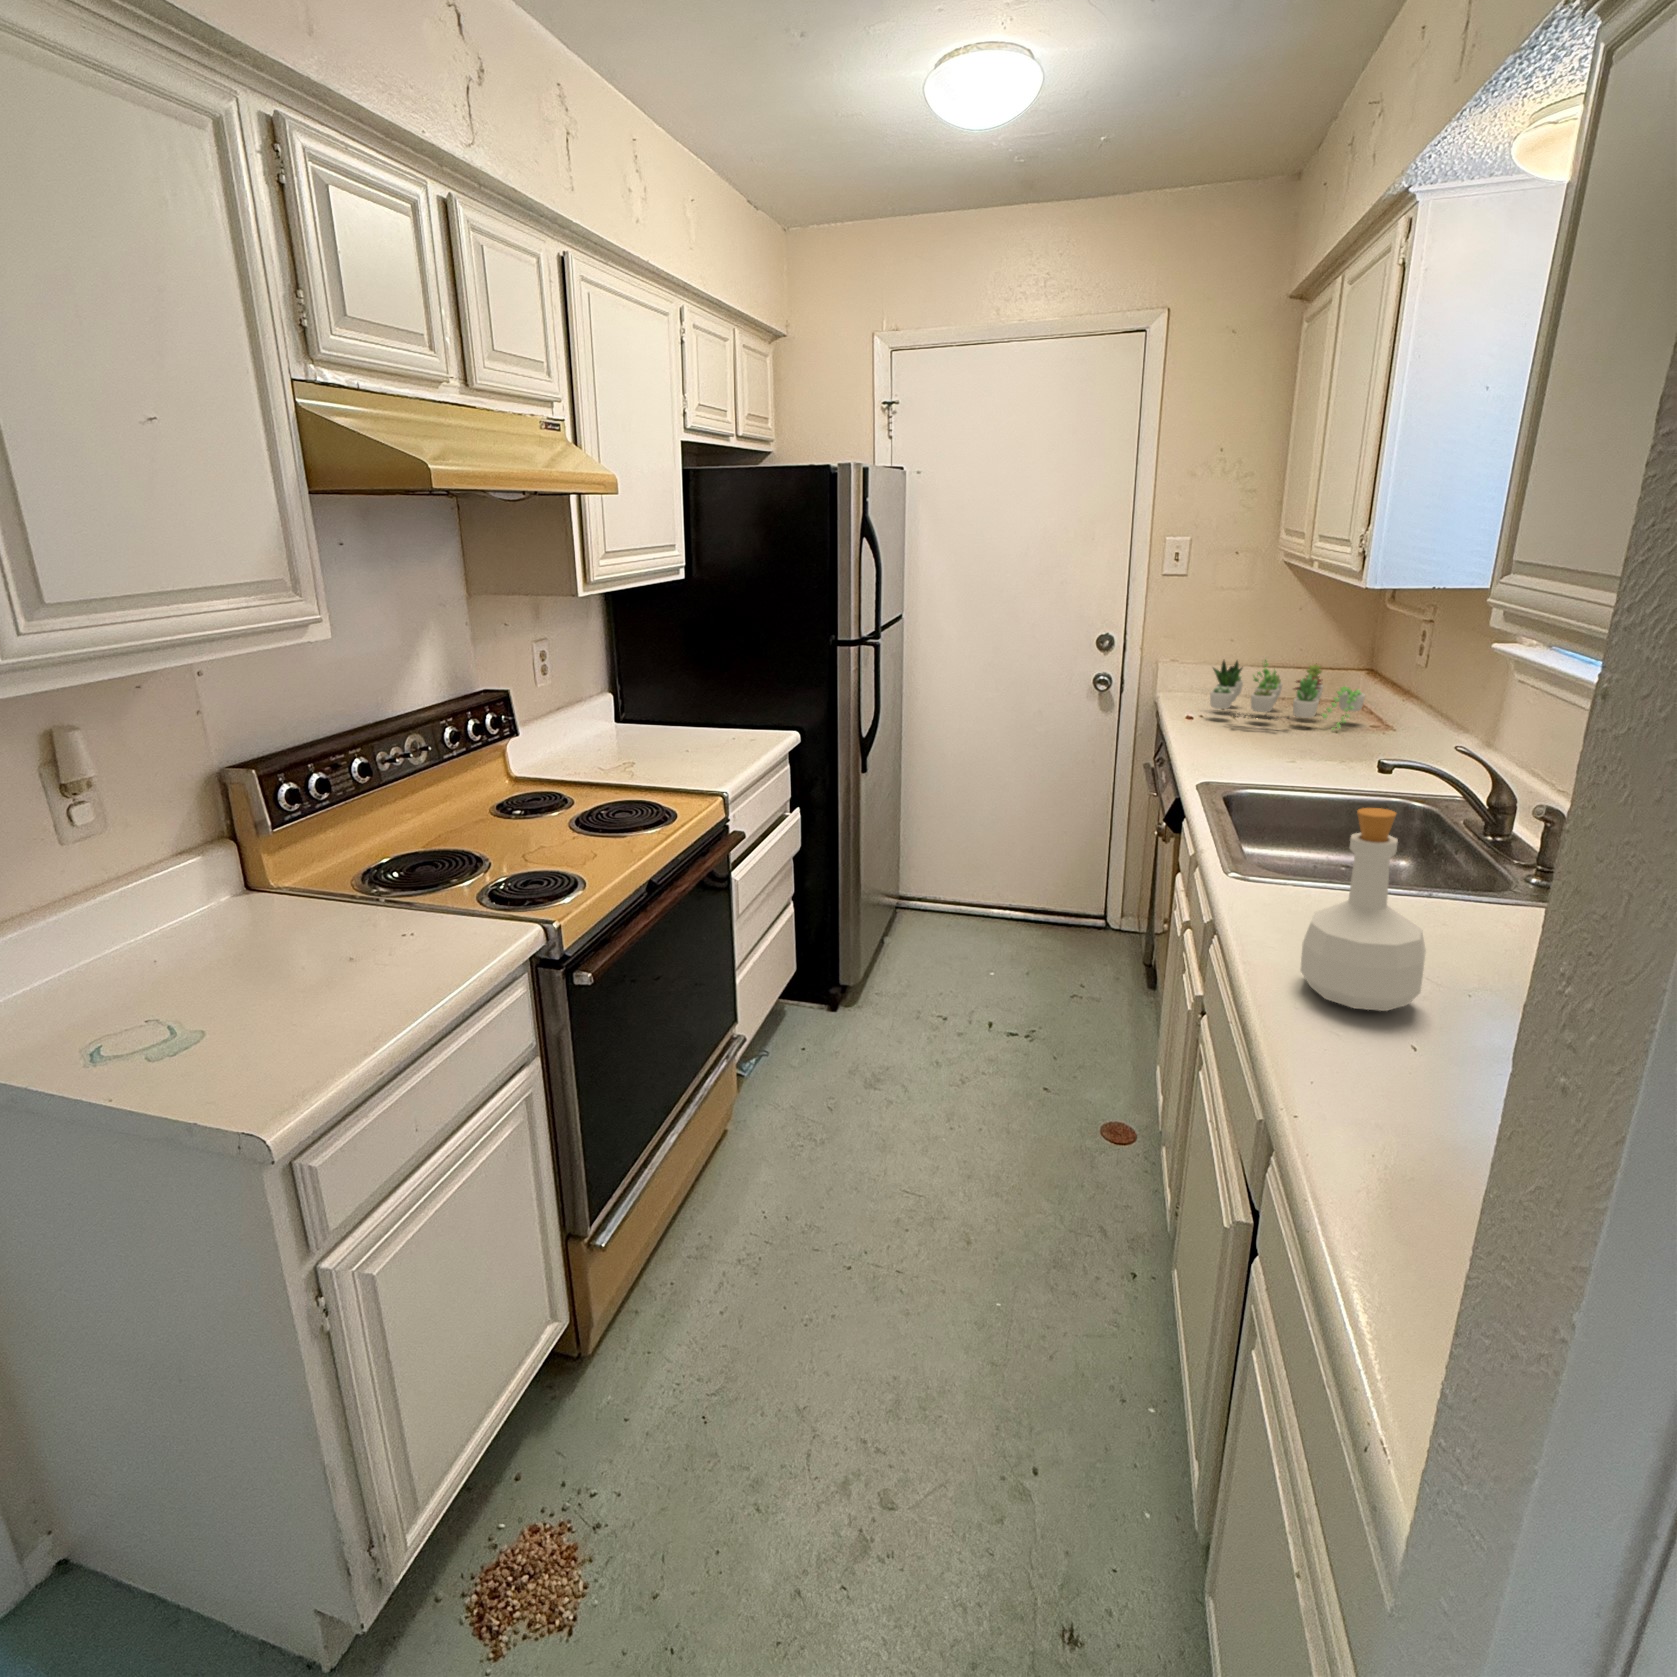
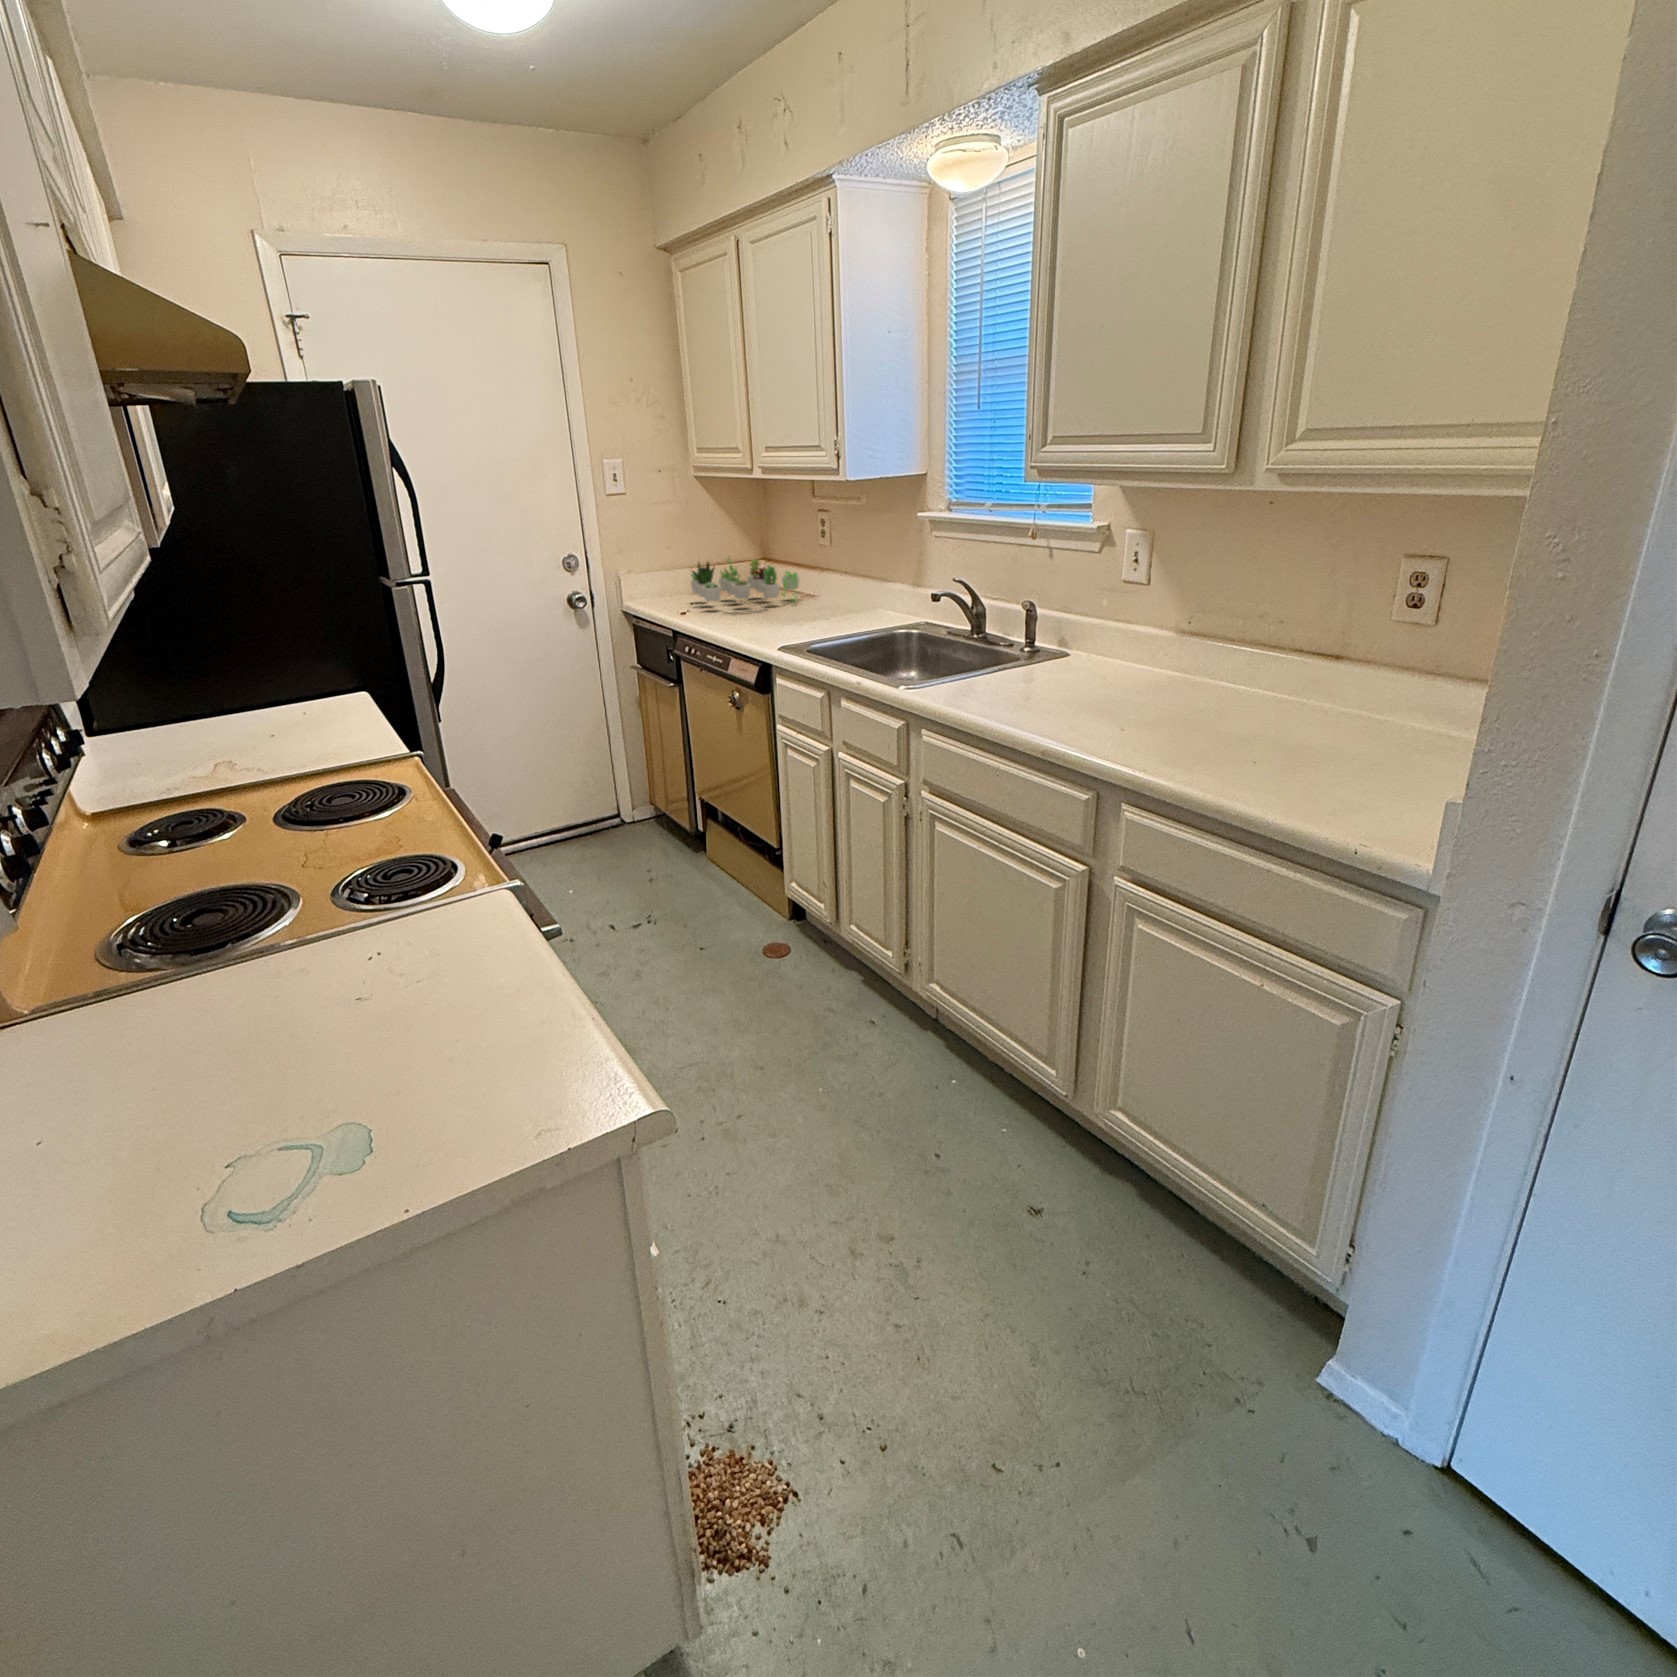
bottle: present [1300,808,1426,1011] -> none [1034,595,1104,723]

